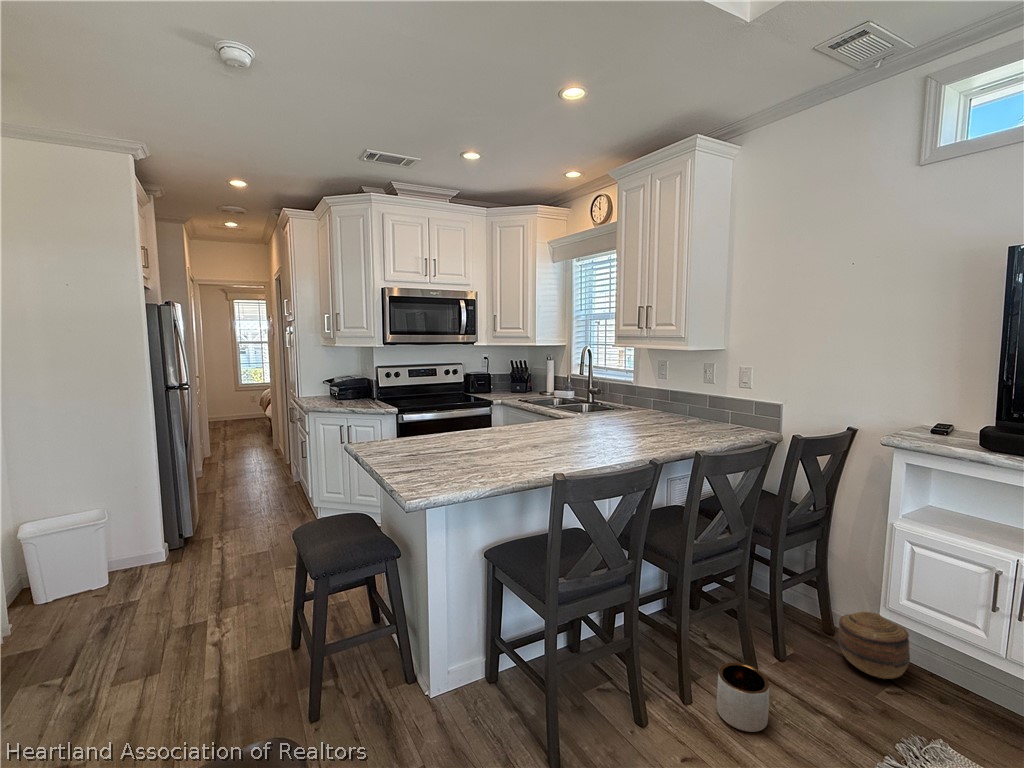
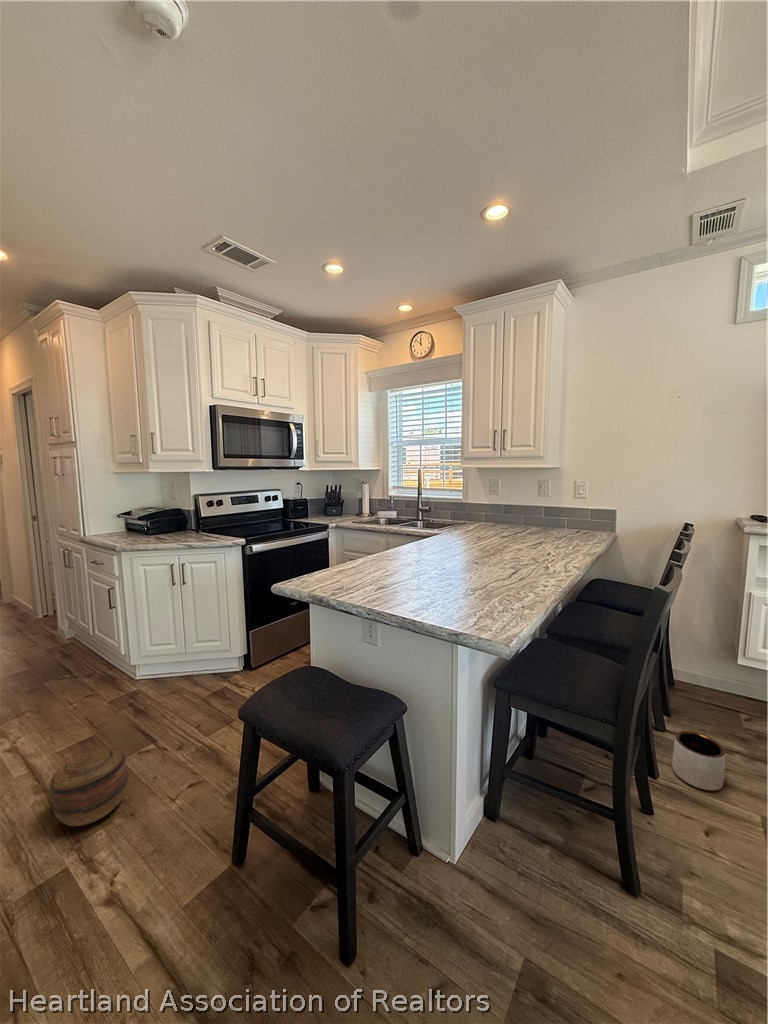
basket: present [838,612,910,679] -> present [50,749,128,826]

